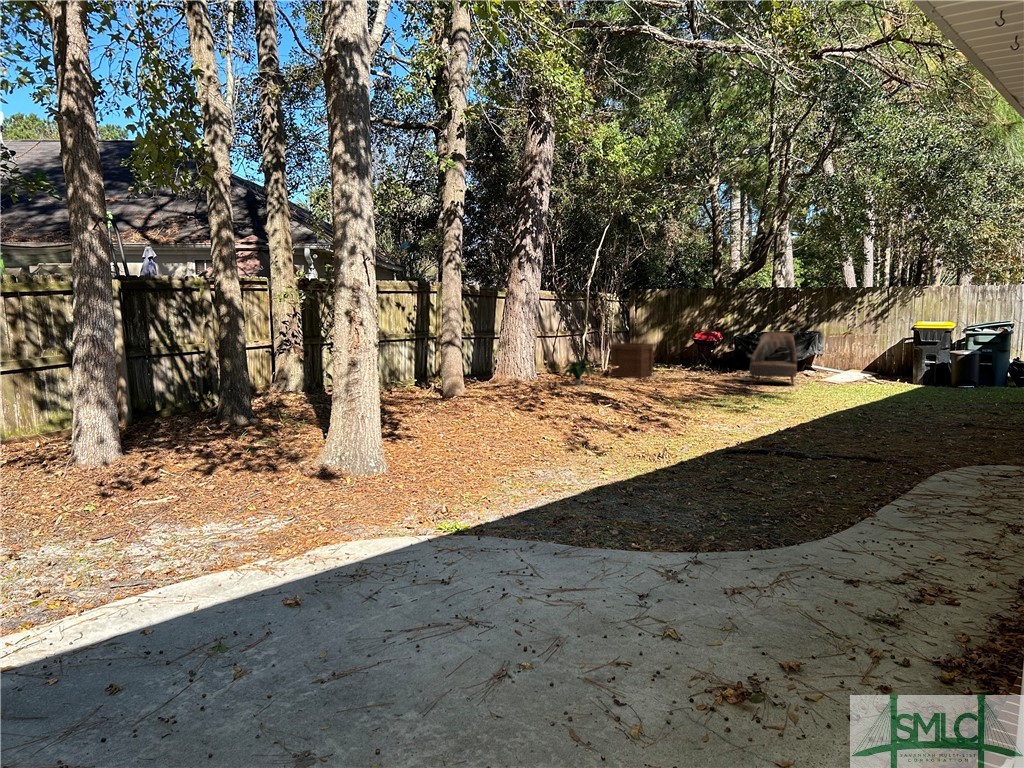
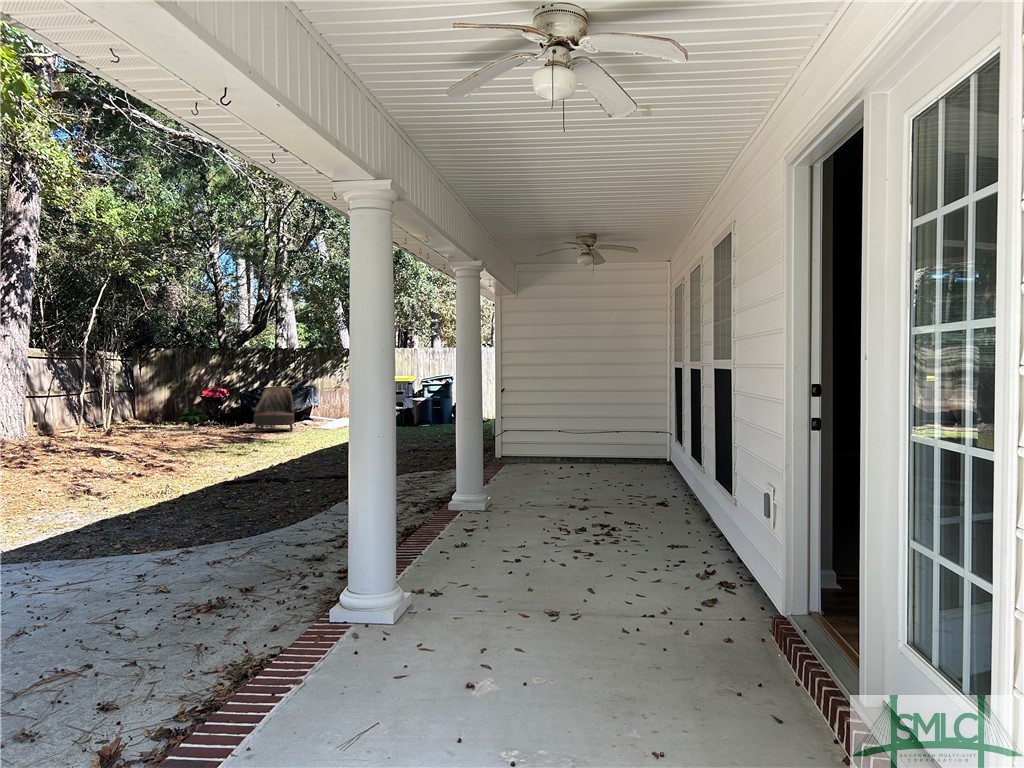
wooden crate: present [611,343,653,378] -> none [114,401,161,435]
potted plant: present [563,356,594,385] -> present [176,405,207,430]

